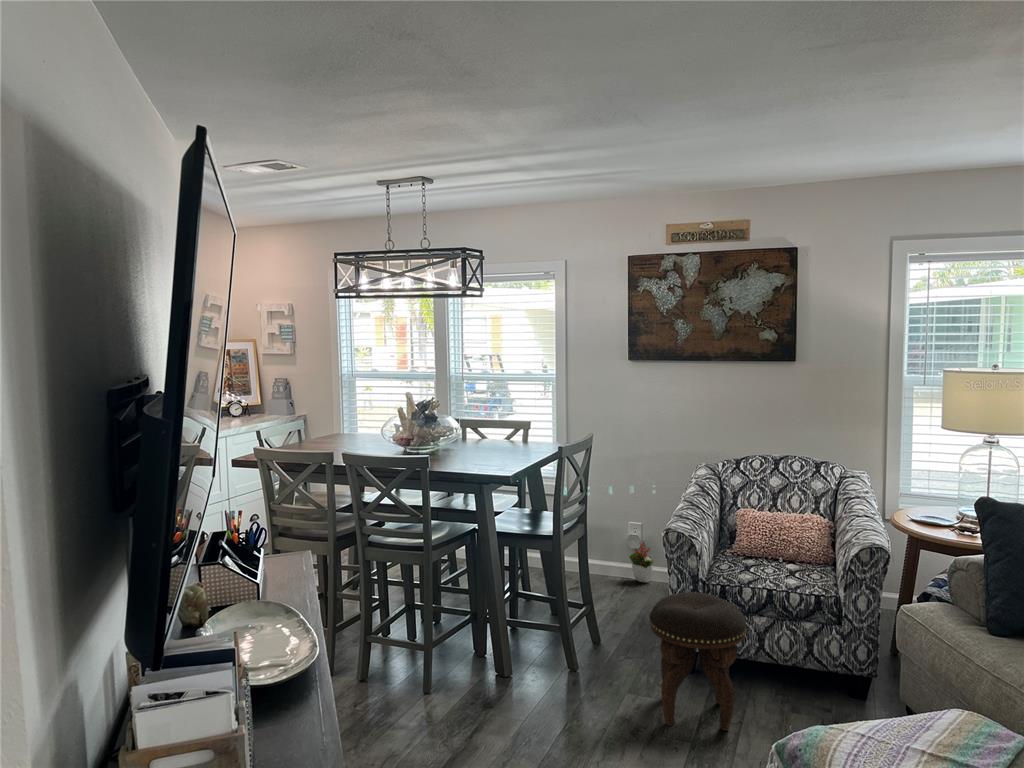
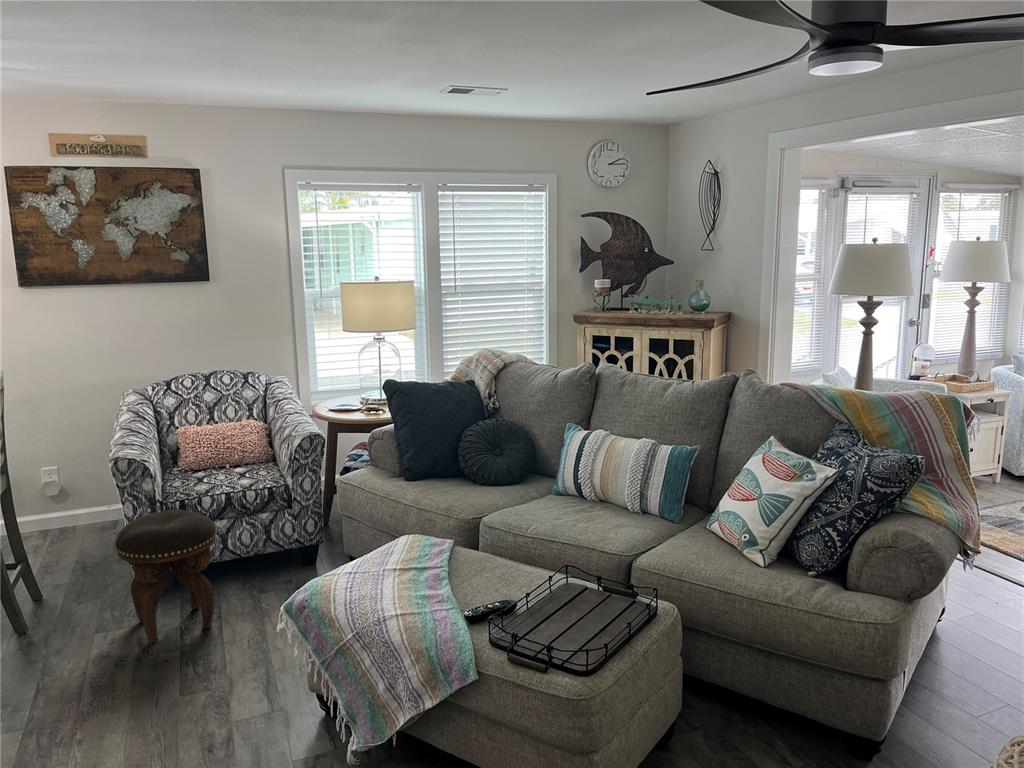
decorative plant: present [629,541,653,582] -> none [52,485,82,529]

